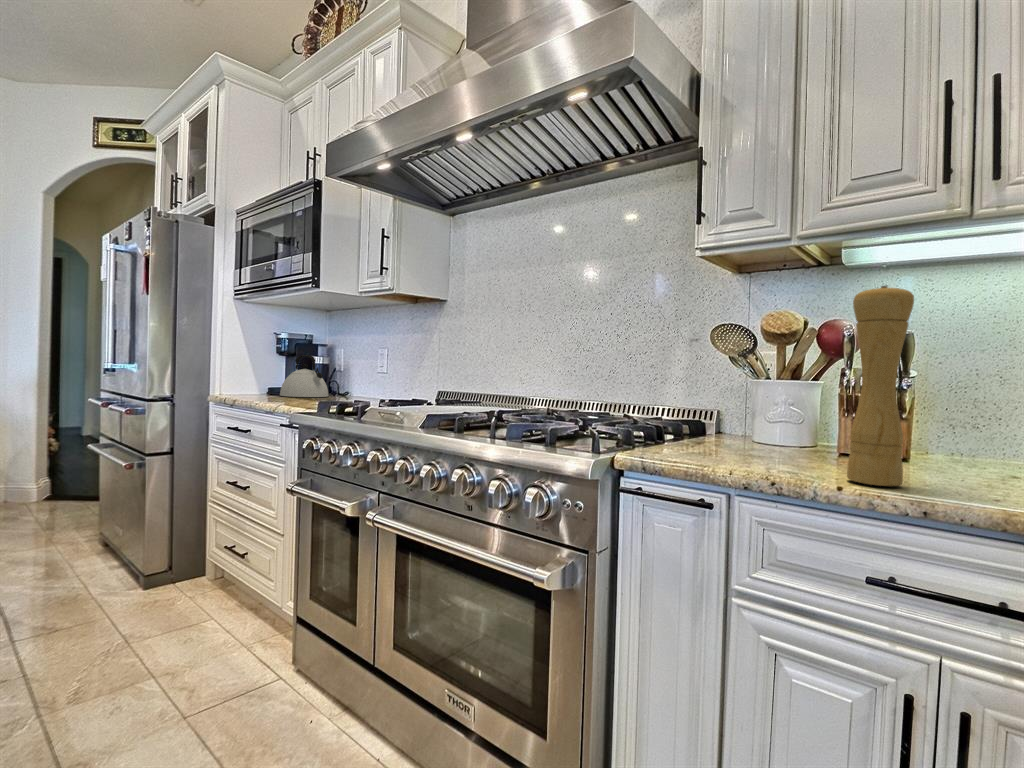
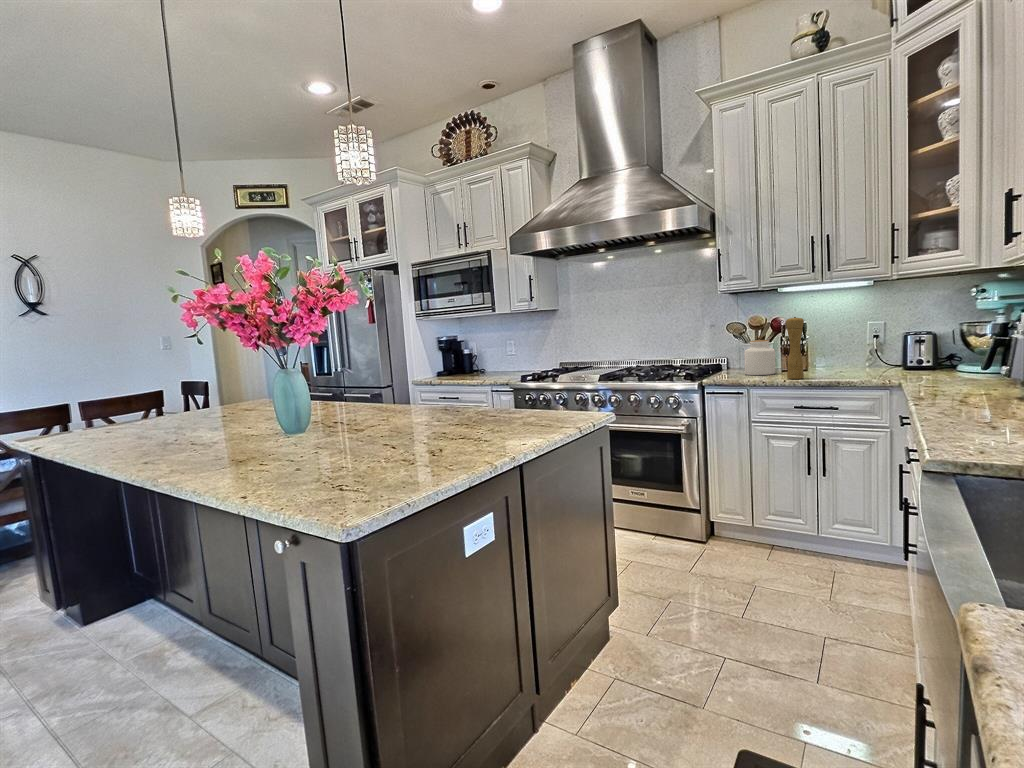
kettle: present [280,355,329,397] -> none [461,349,488,375]
jar: none [736,365,820,459] -> present [745,340,775,375]

